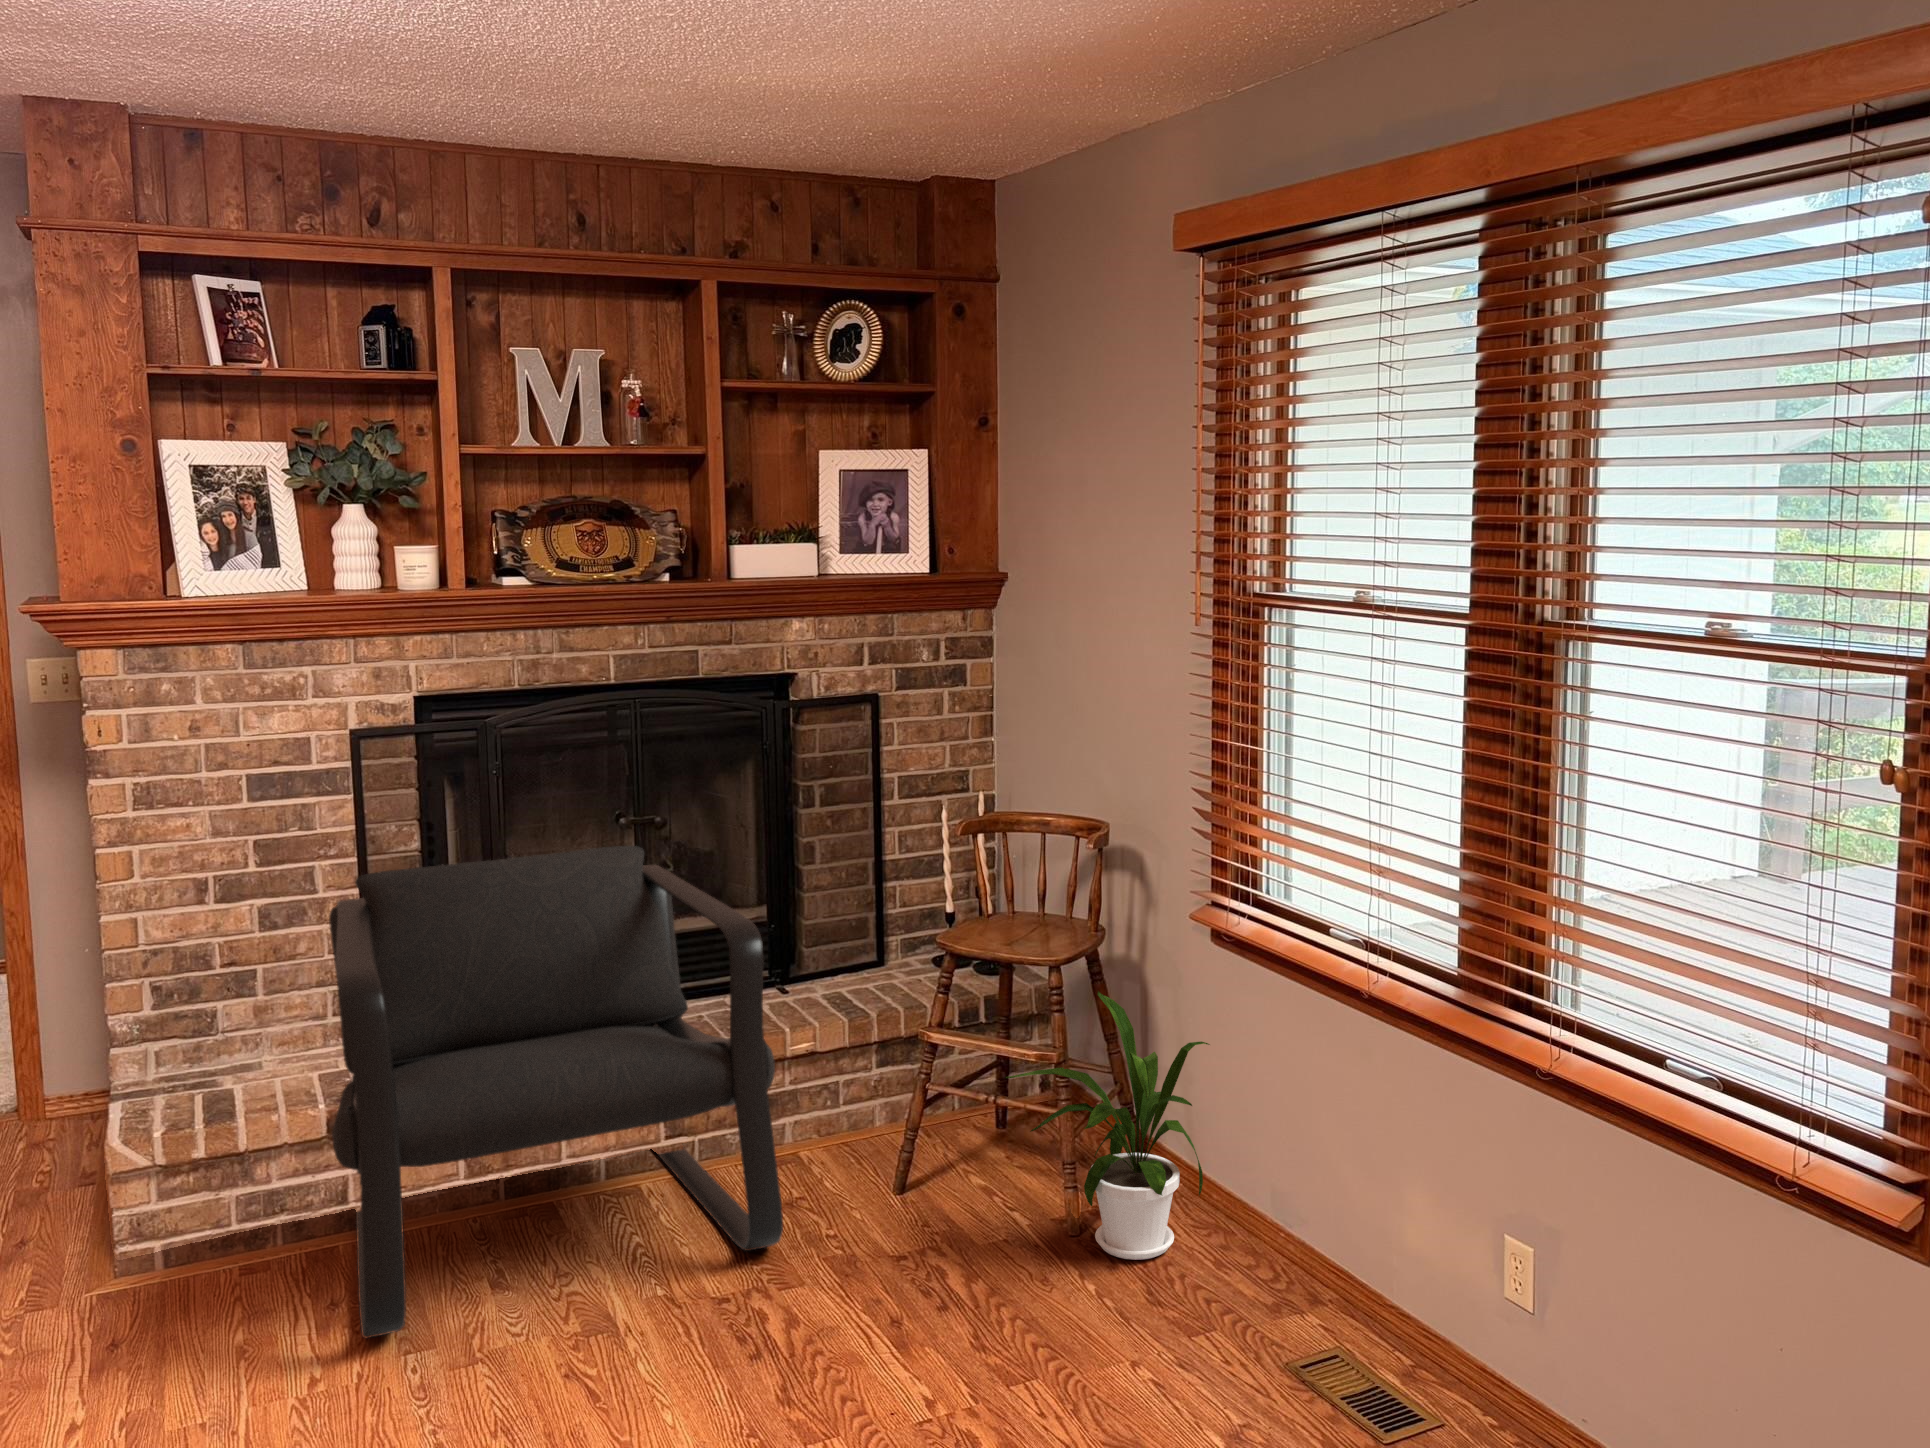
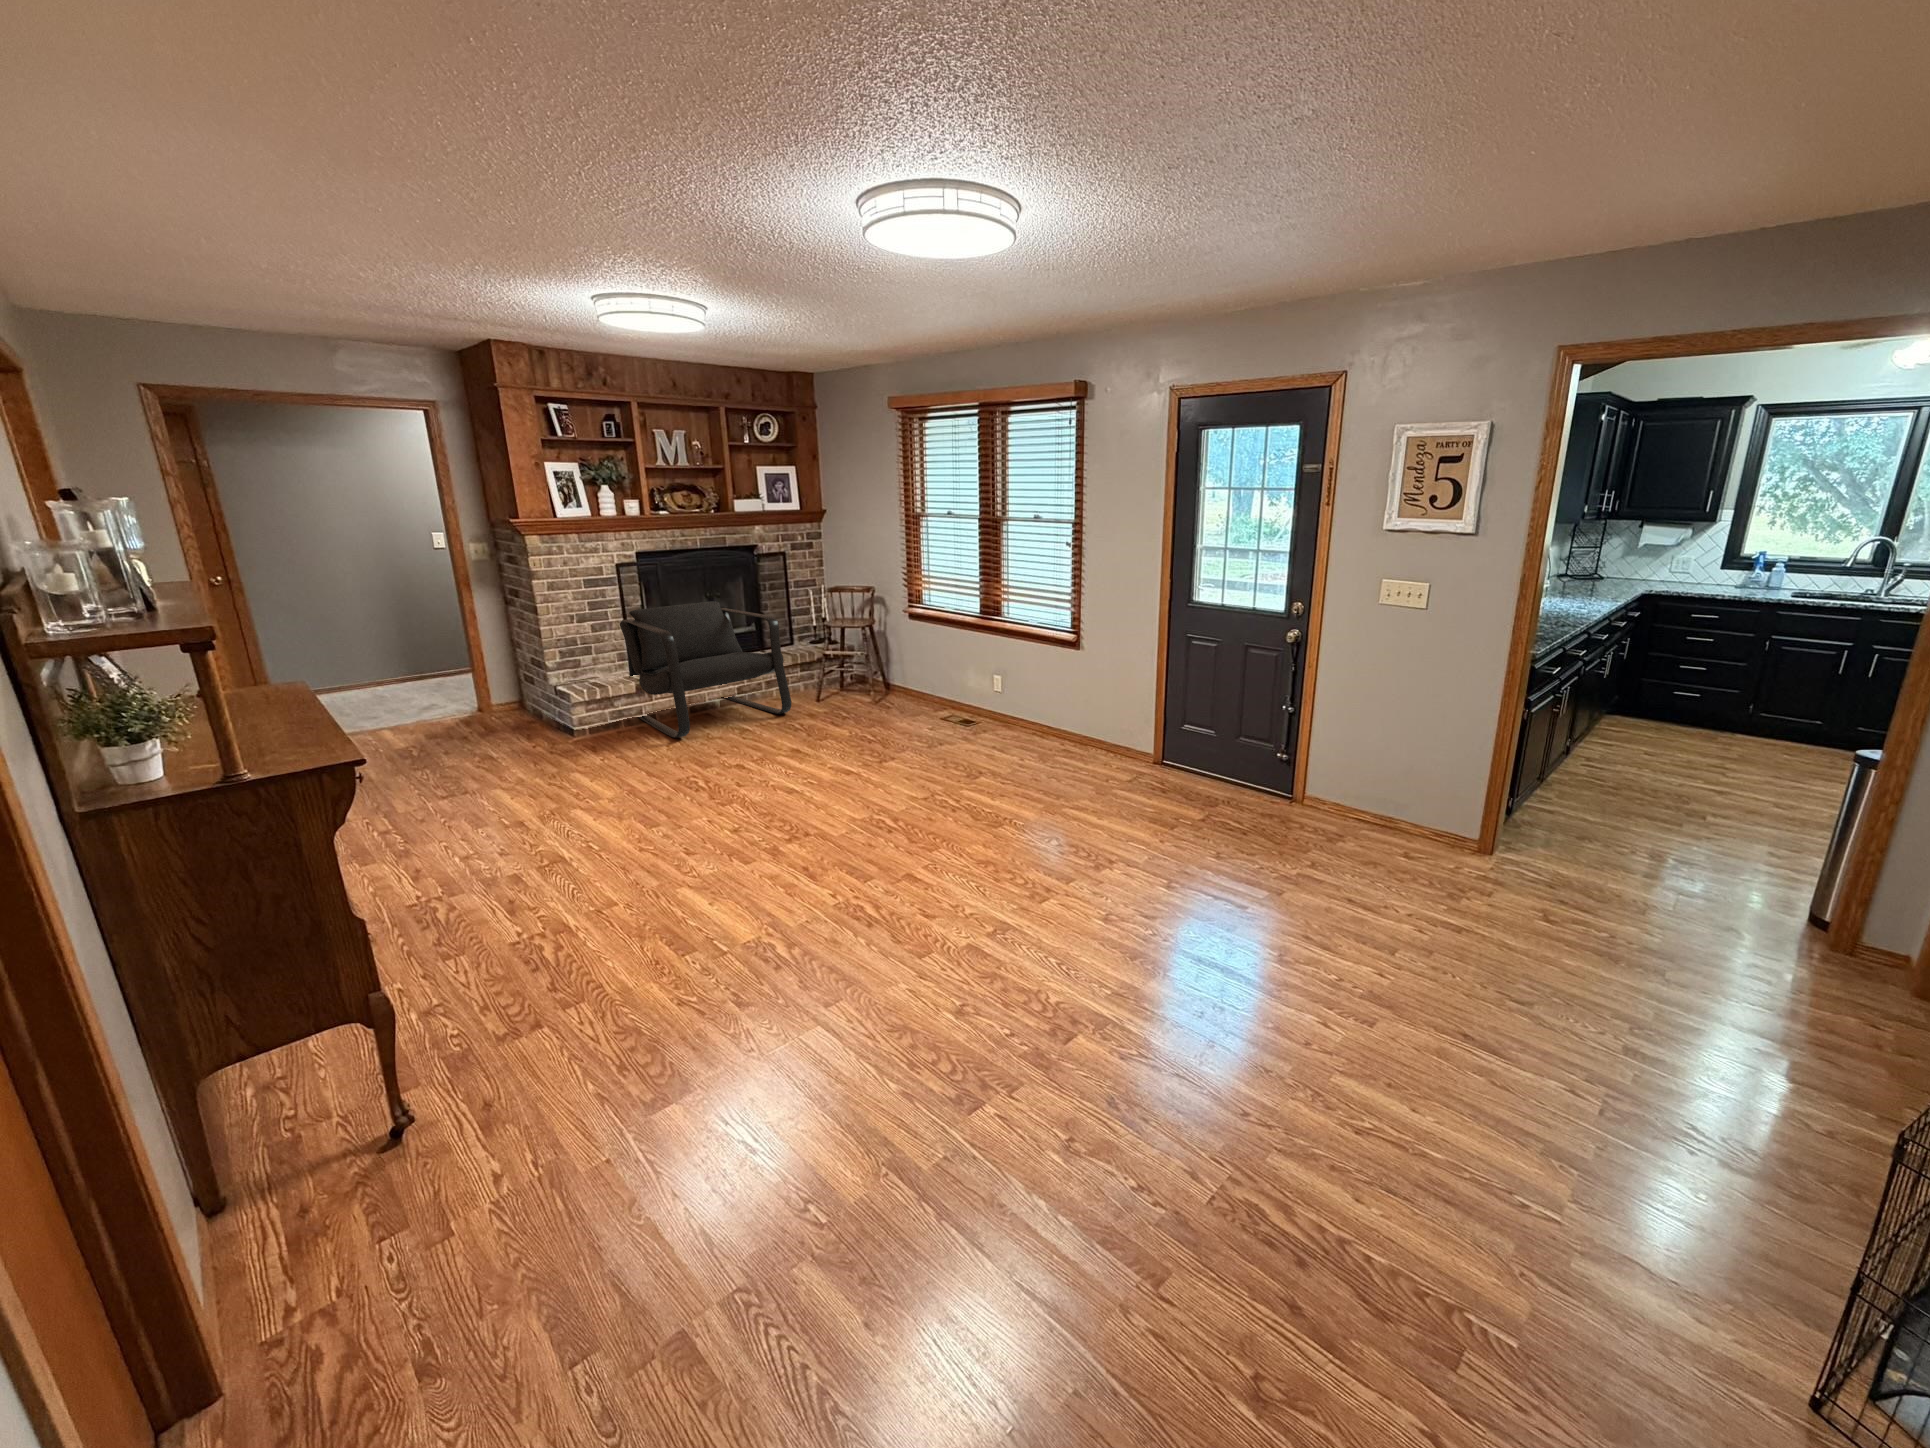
house plant: present [1005,991,1210,1260] -> none [852,634,912,705]

